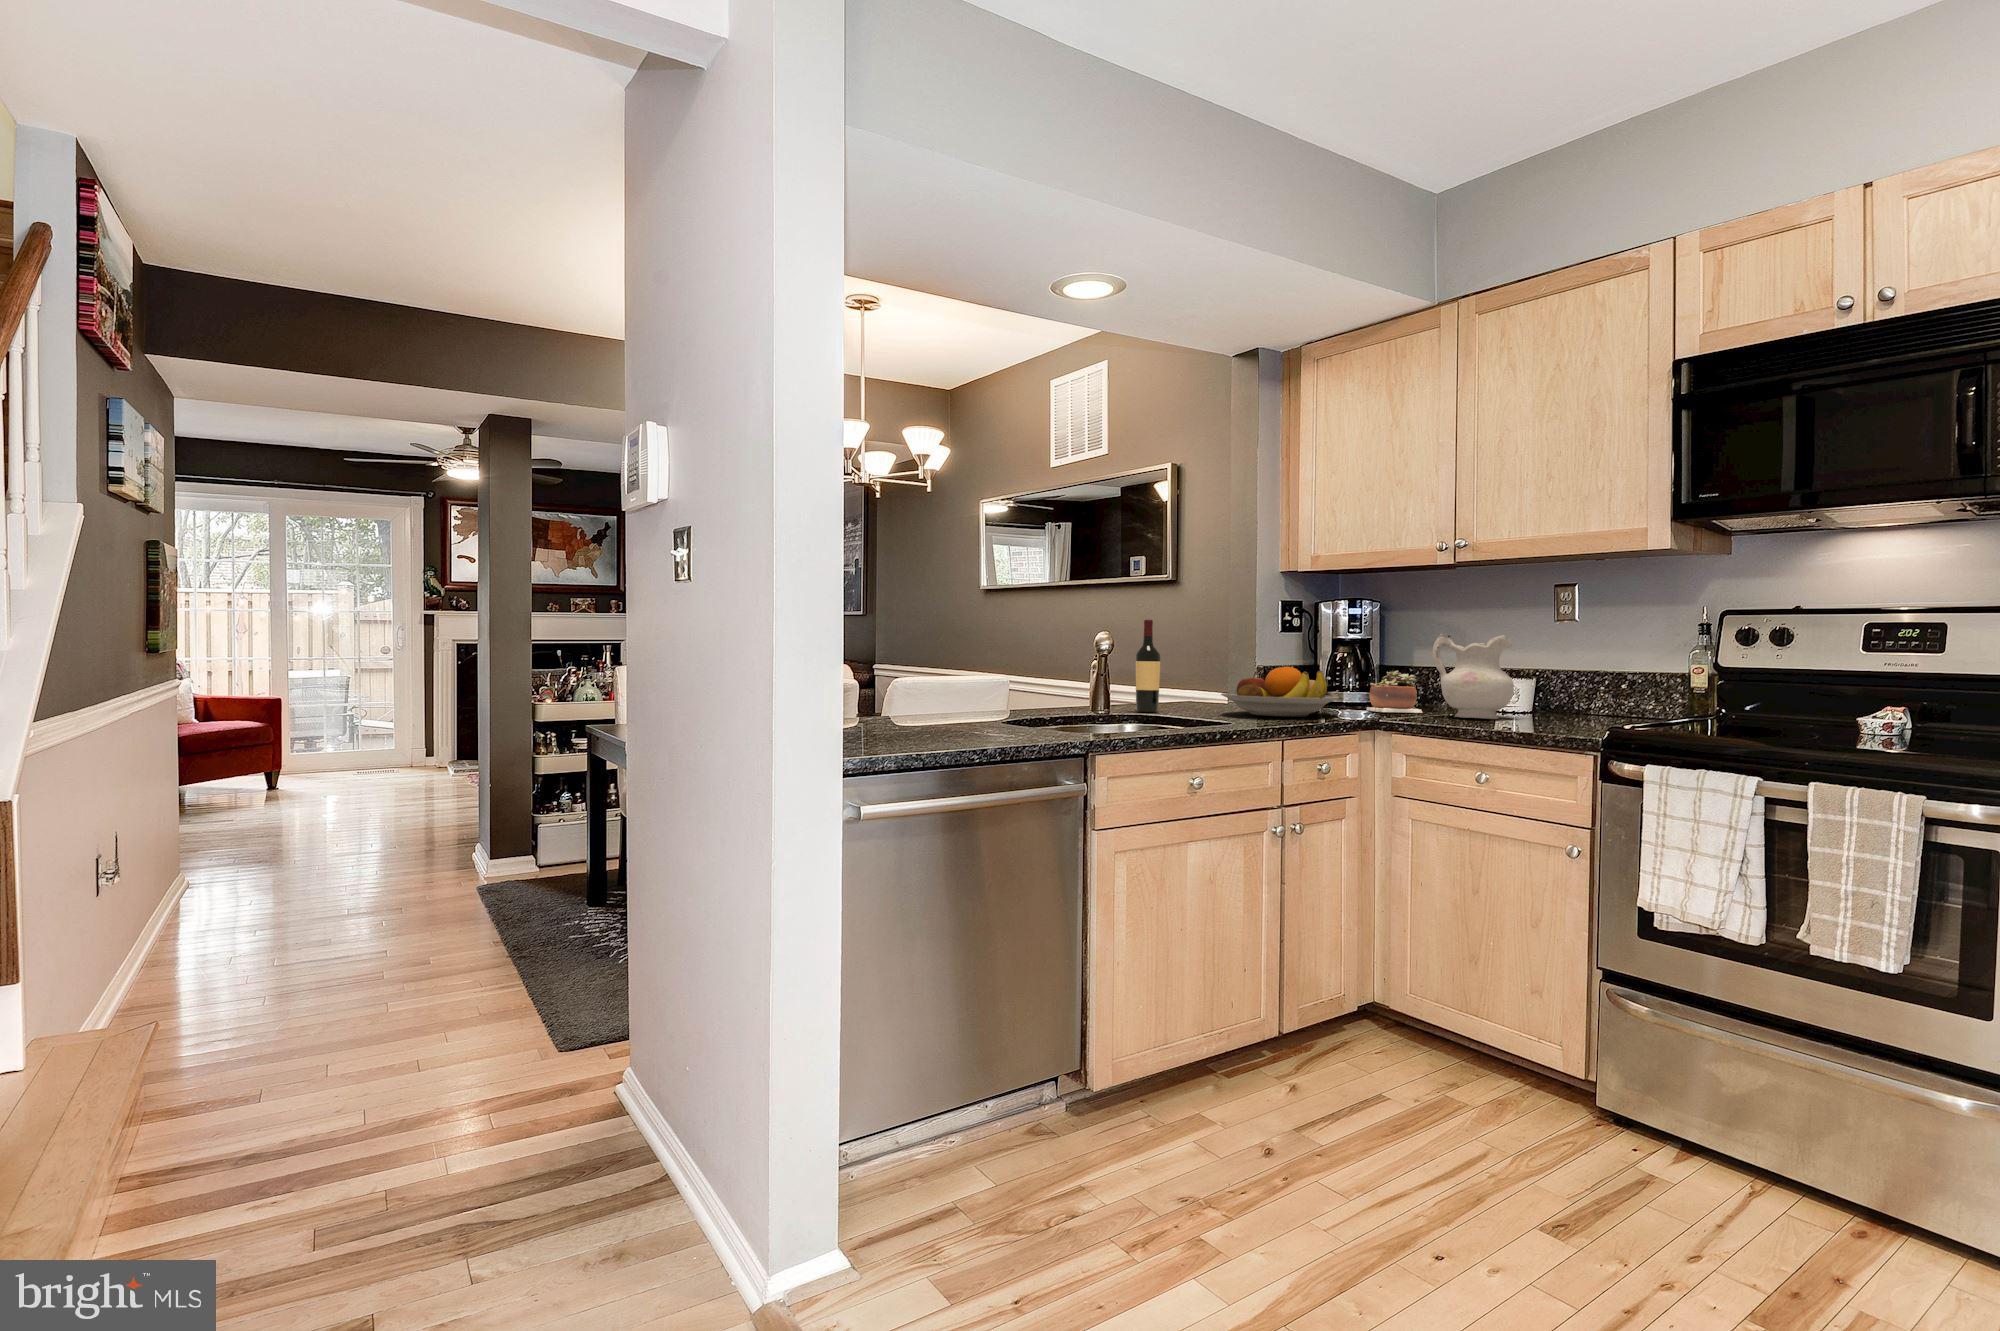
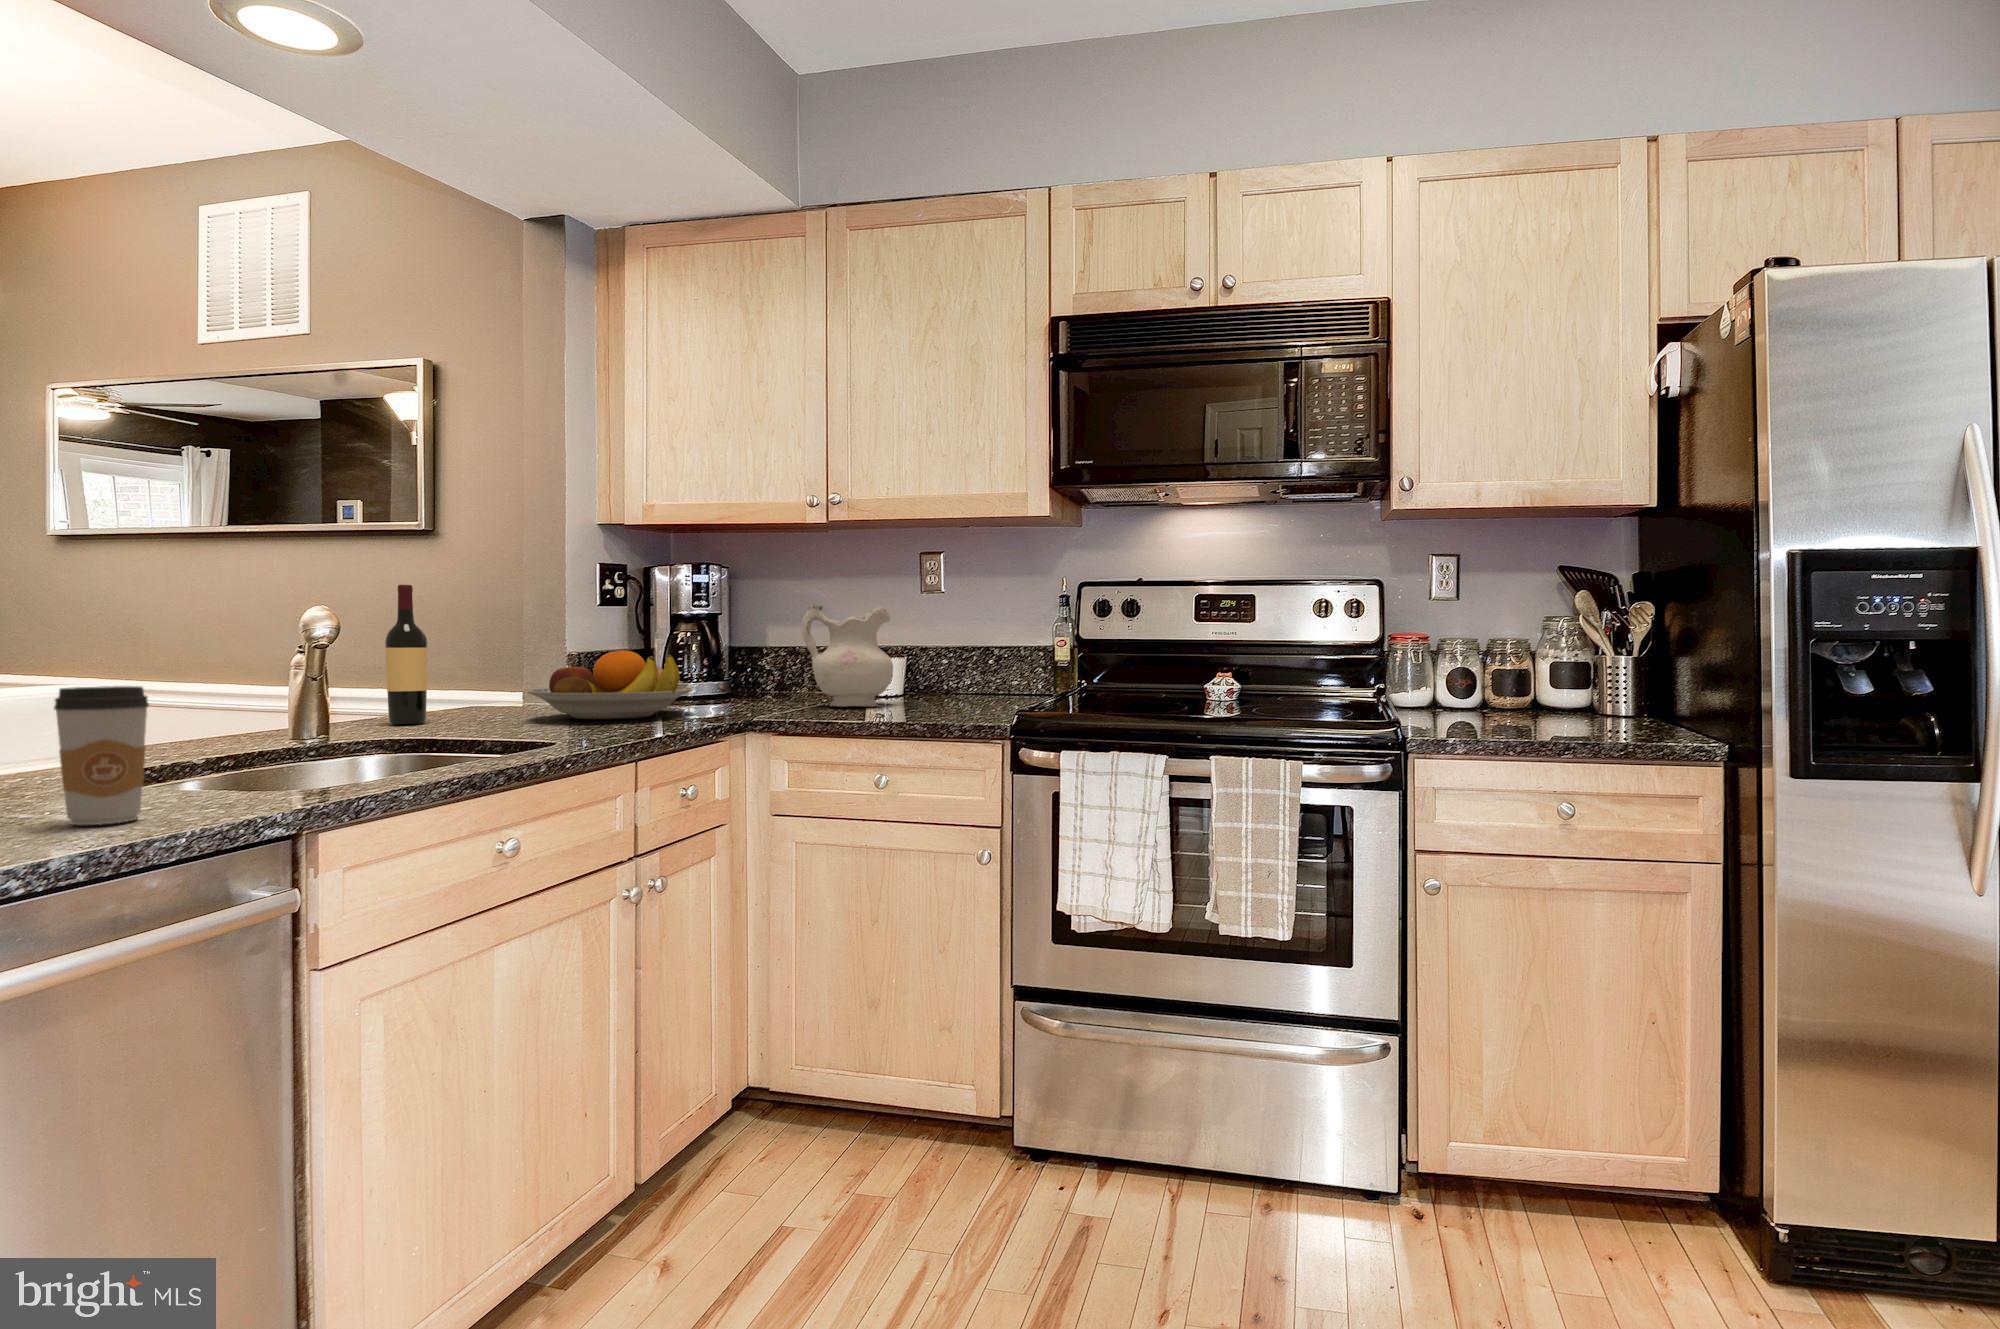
succulent plant: present [1367,671,1423,713] -> none [717,652,788,705]
coffee cup: none [970,679,1008,749] -> present [54,686,149,825]

